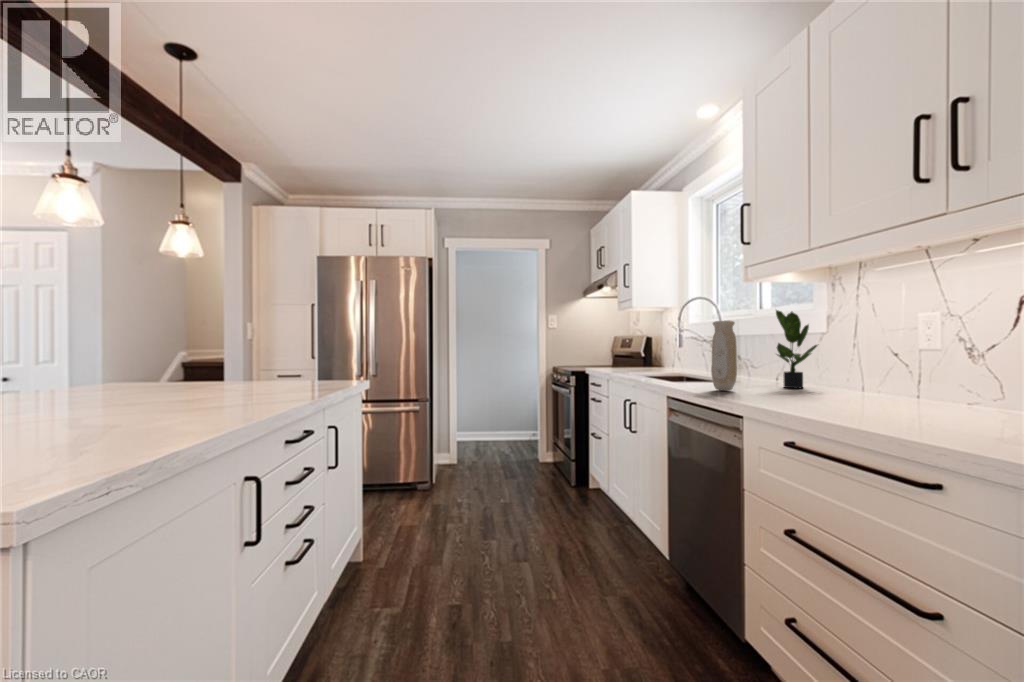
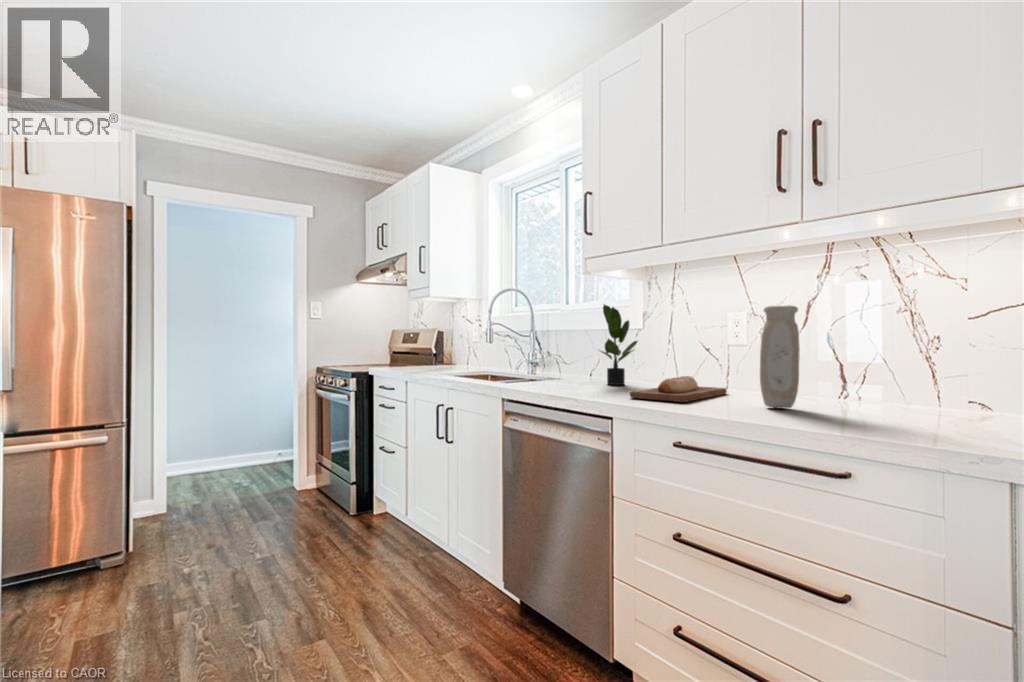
vase: present [711,321,737,391] -> present [760,305,800,408]
bread loaf: none [781,381,910,406] -> present [630,376,727,402]

